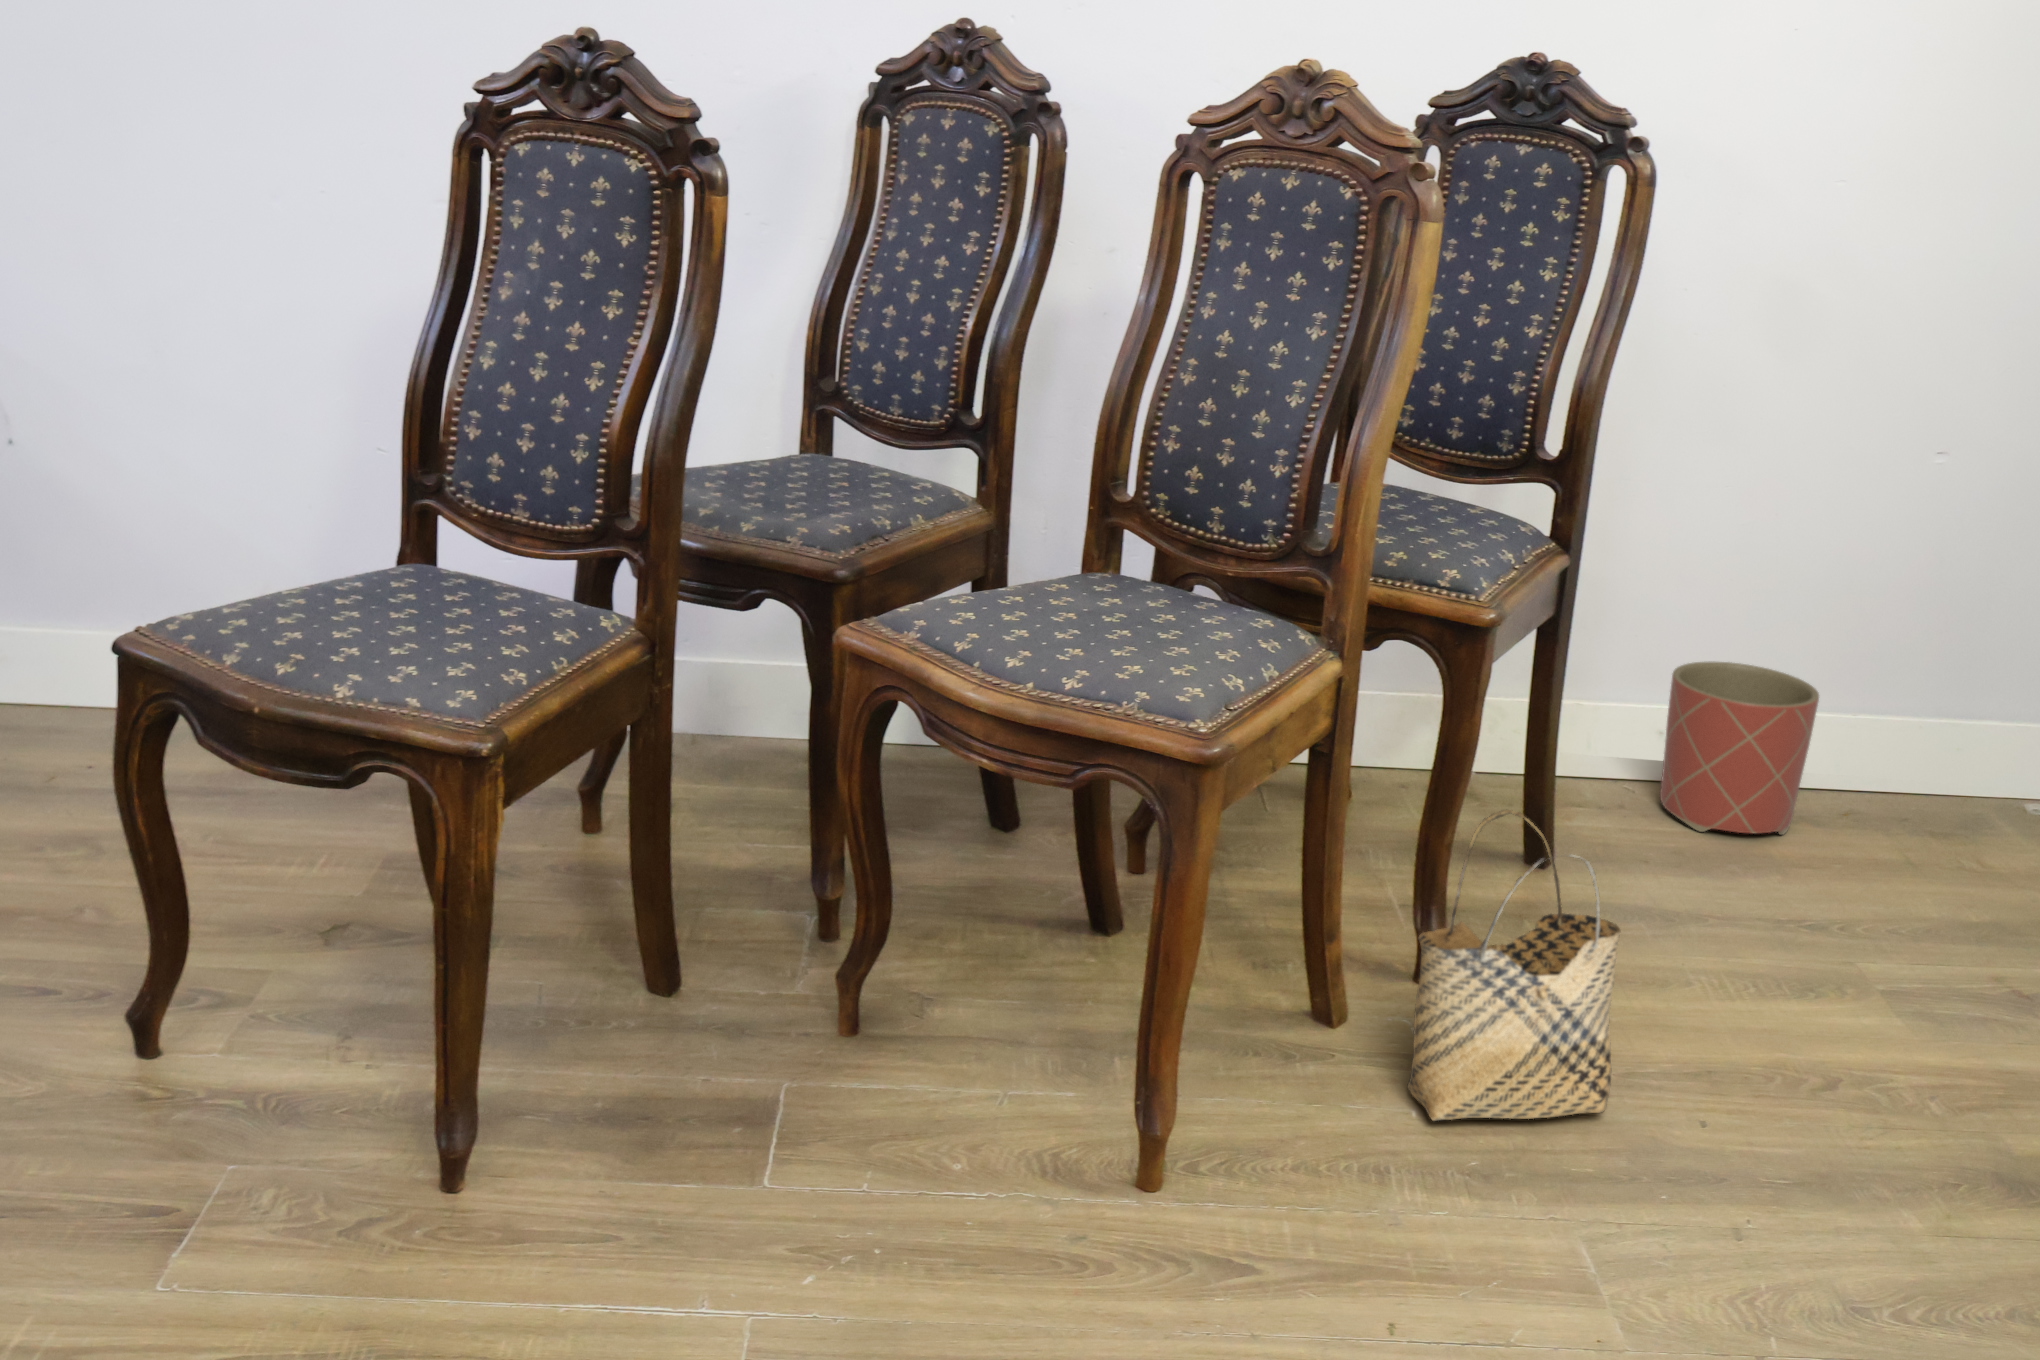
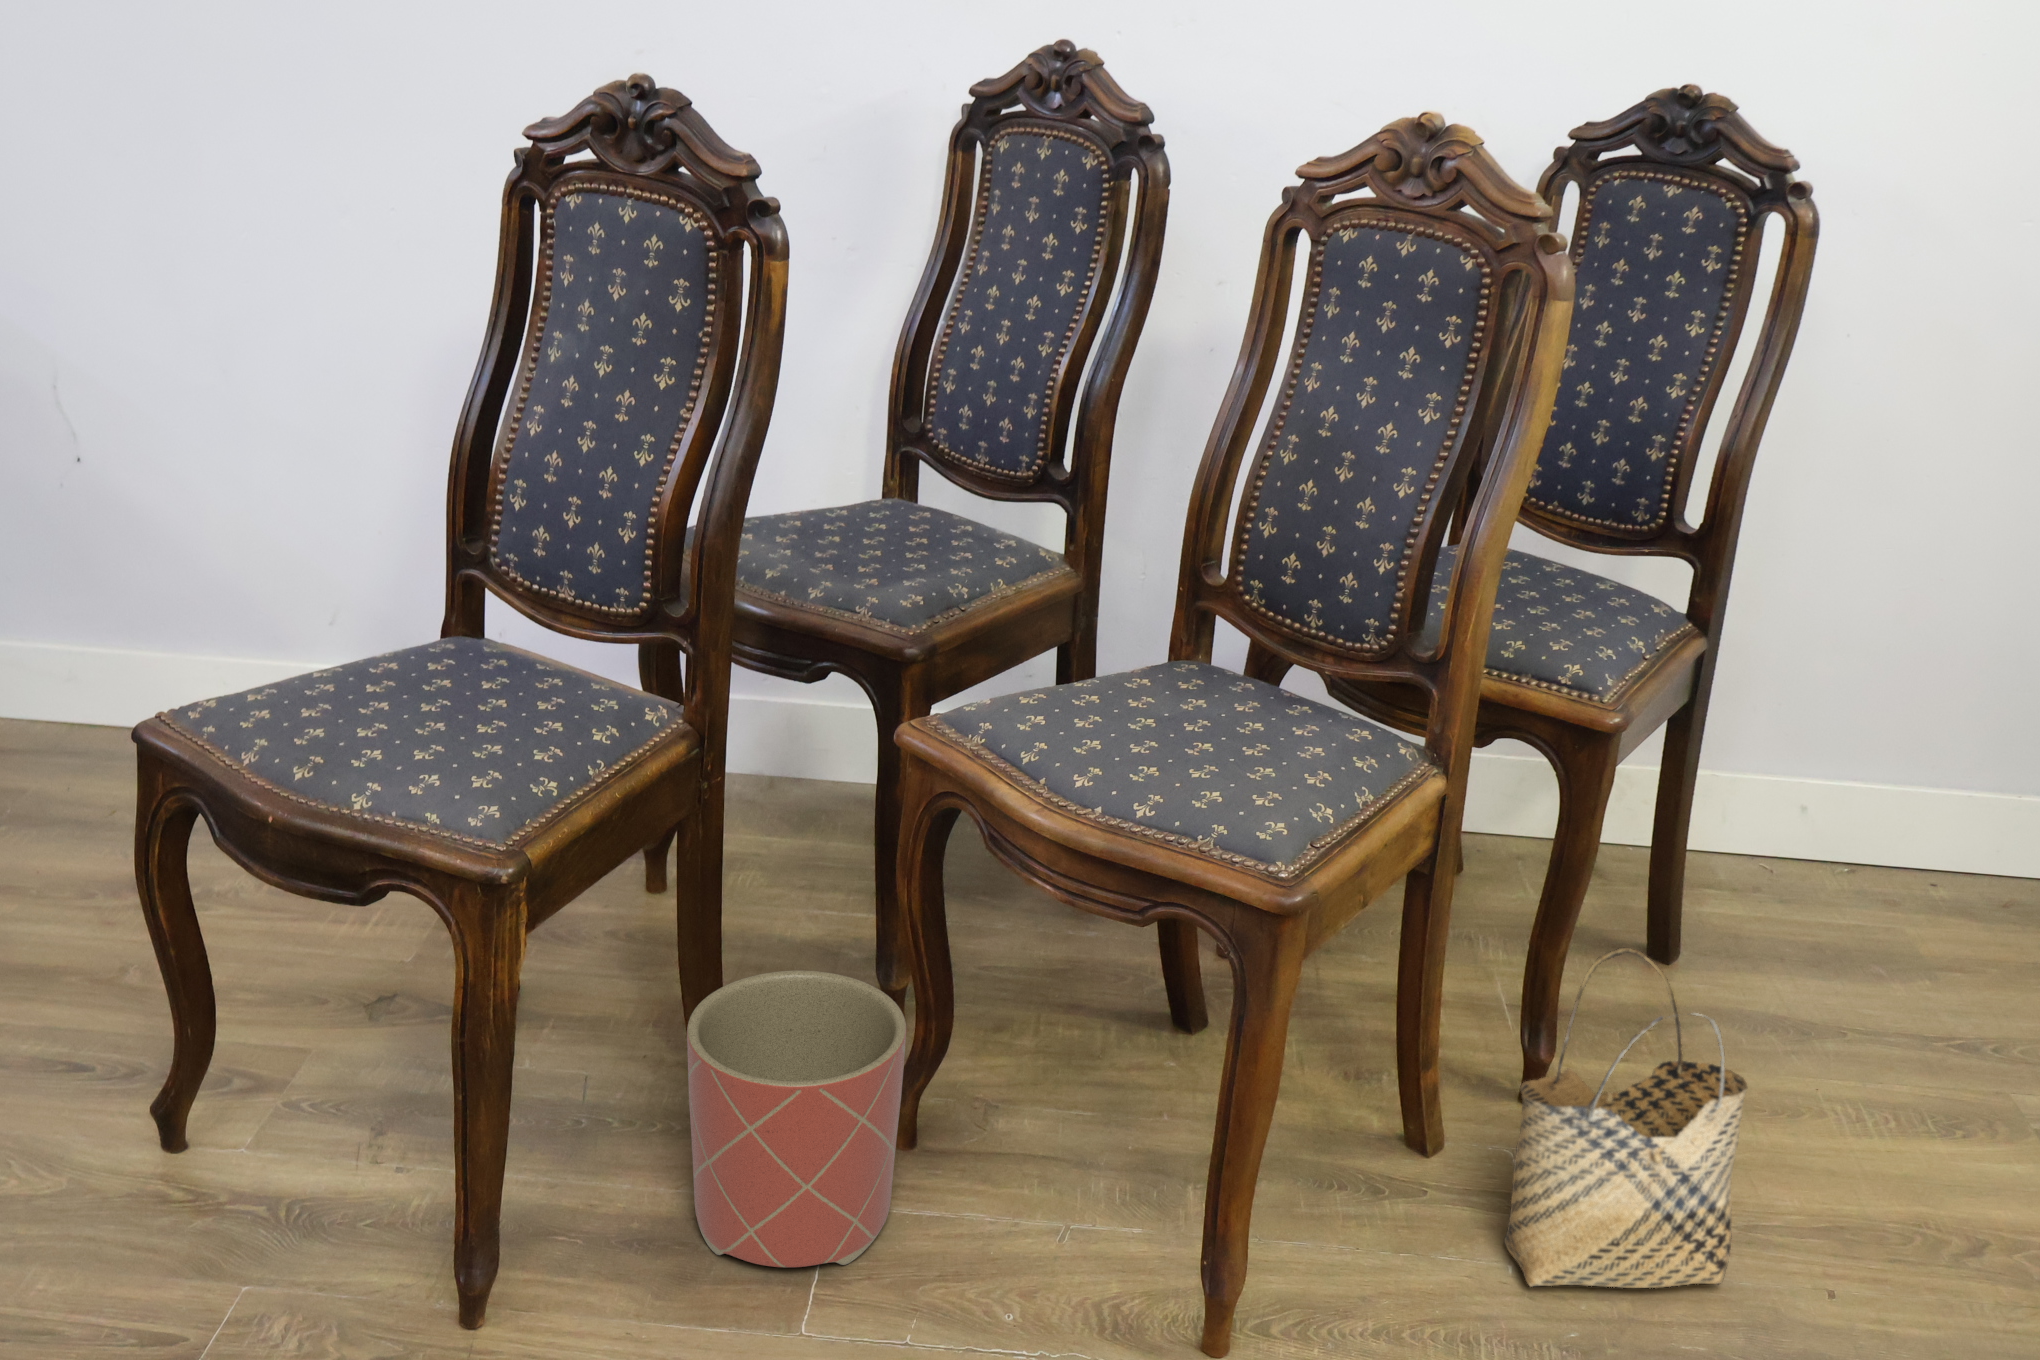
planter: present [1660,662,1819,835] -> present [687,971,906,1267]

